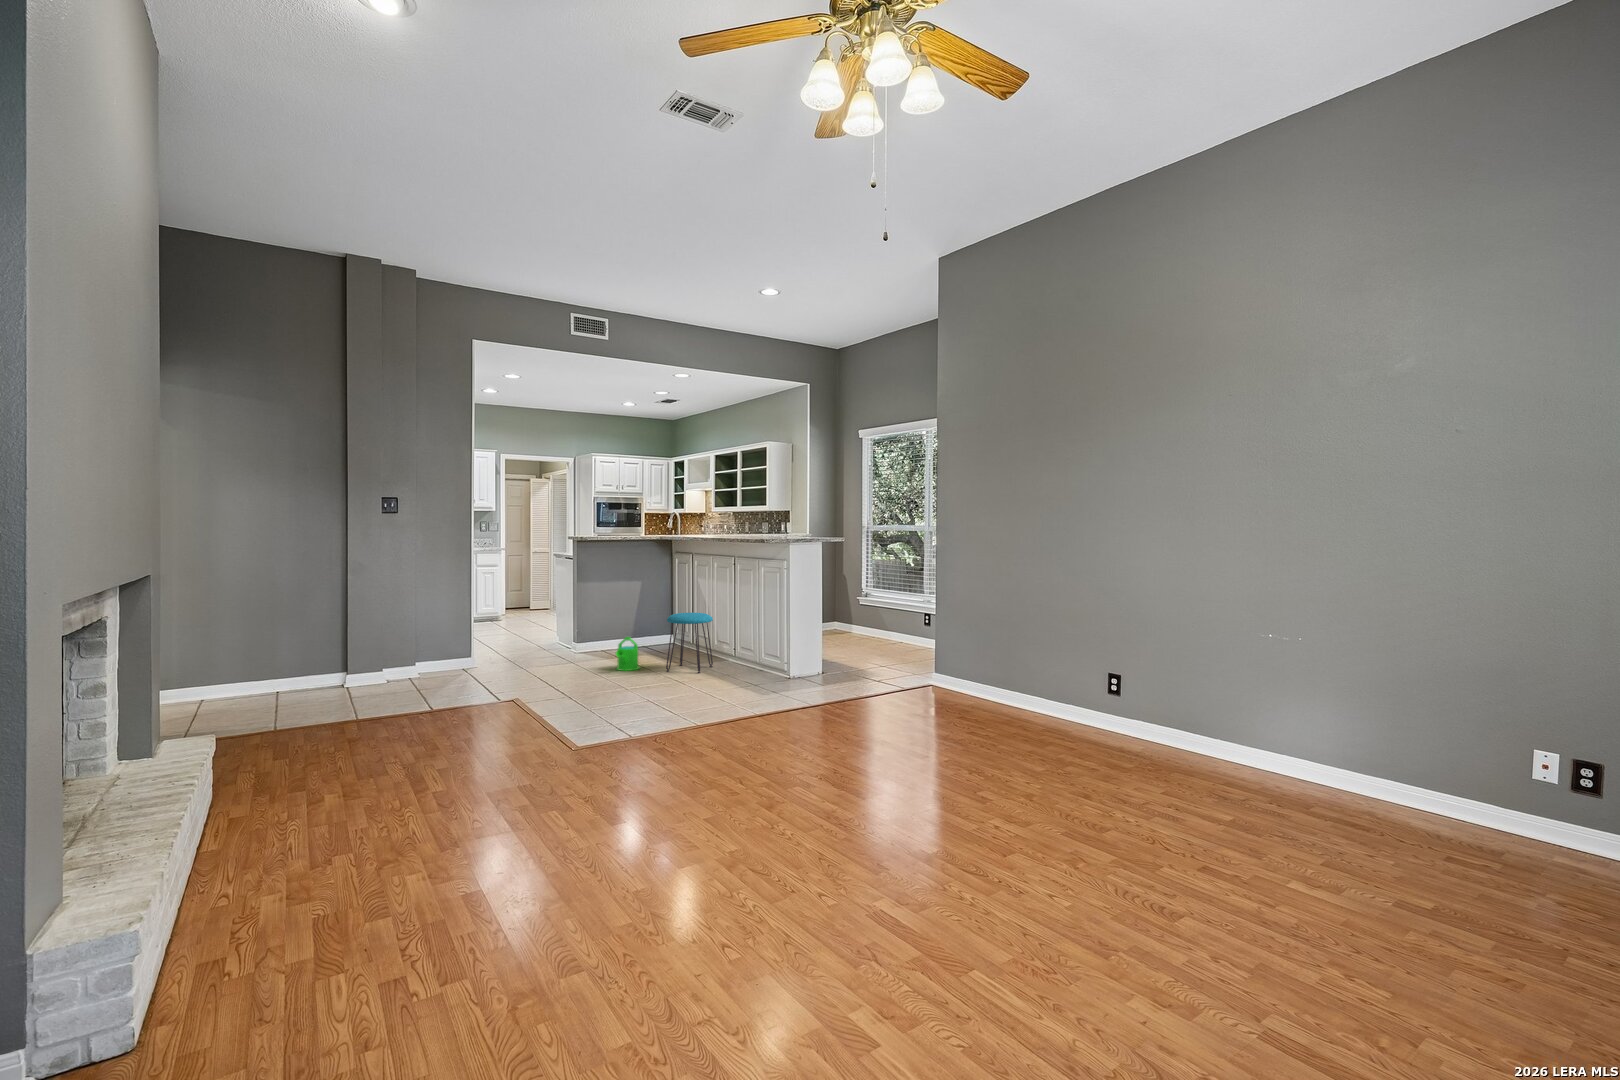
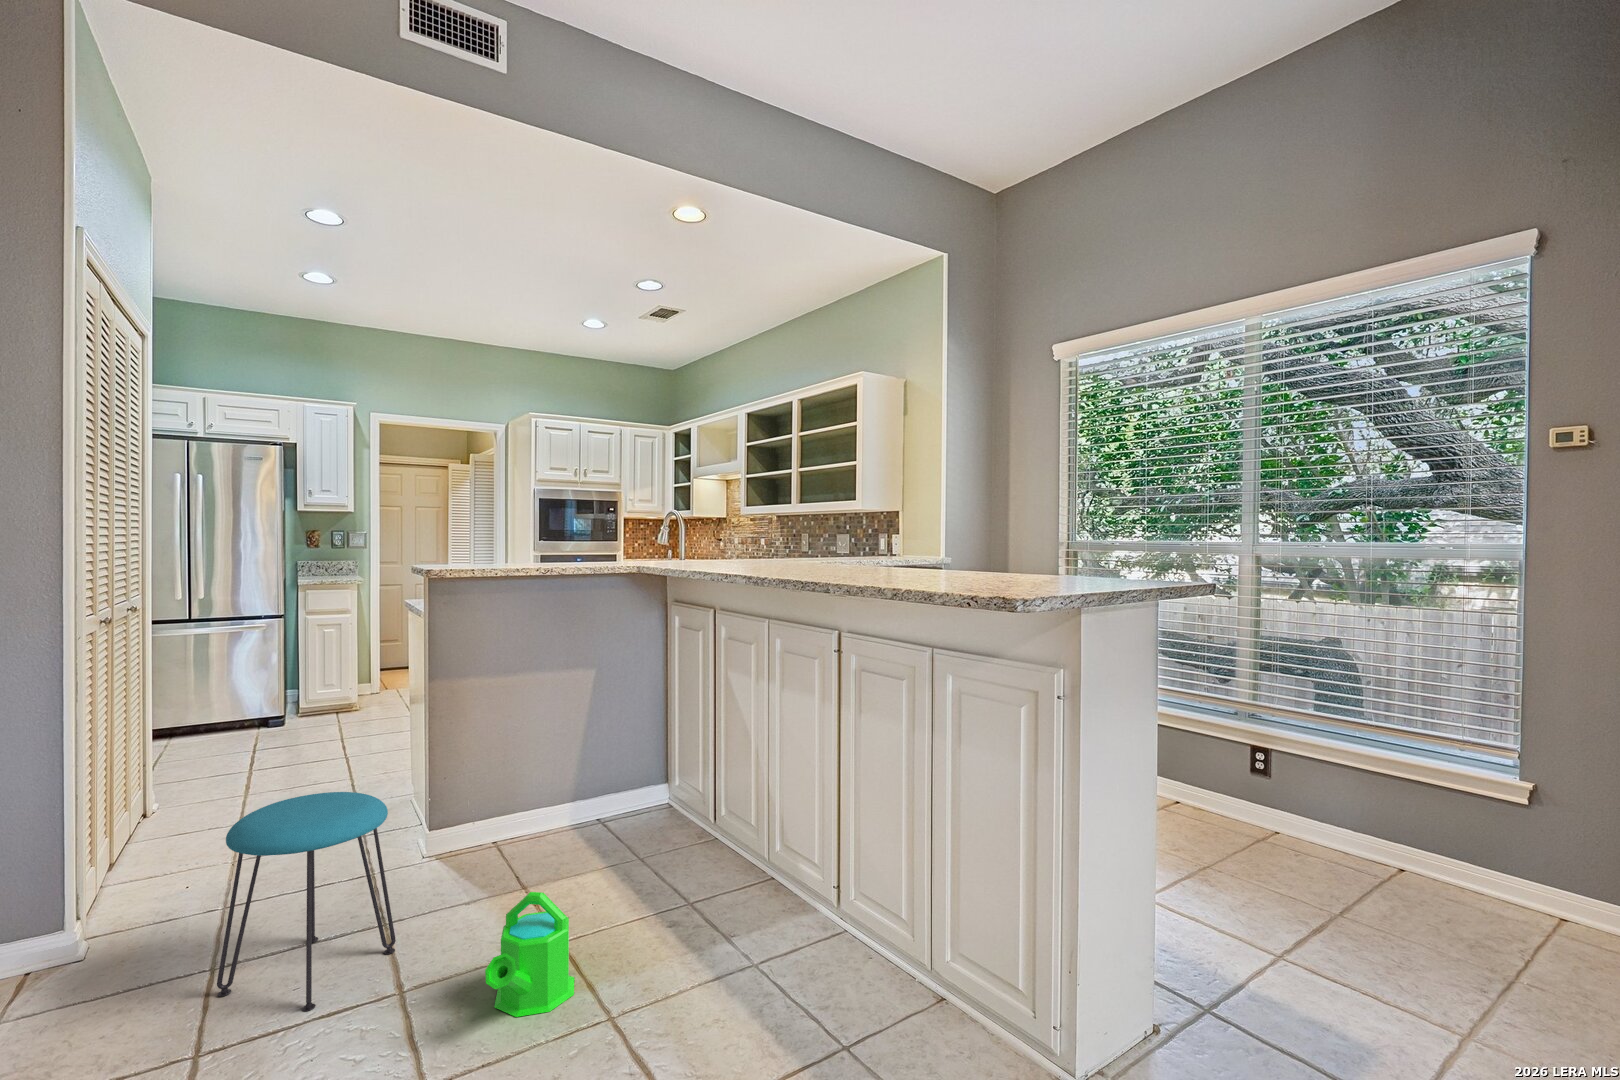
stool: present [666,613,713,673] -> present [217,792,396,1011]

